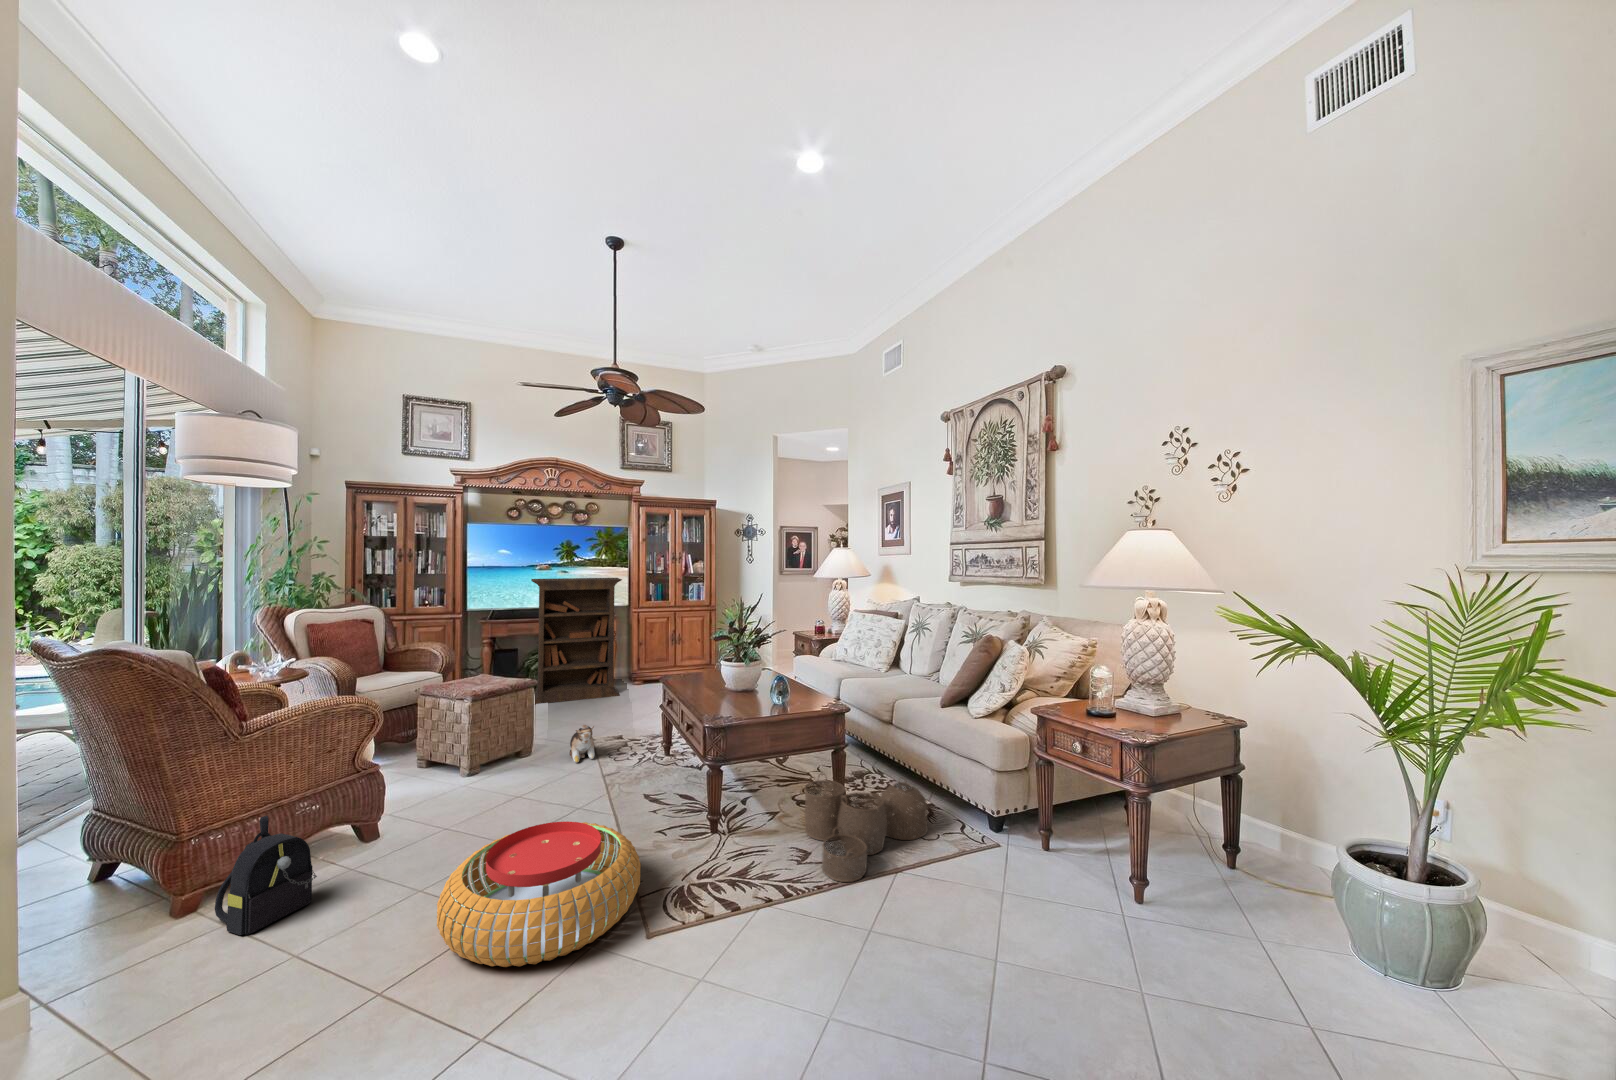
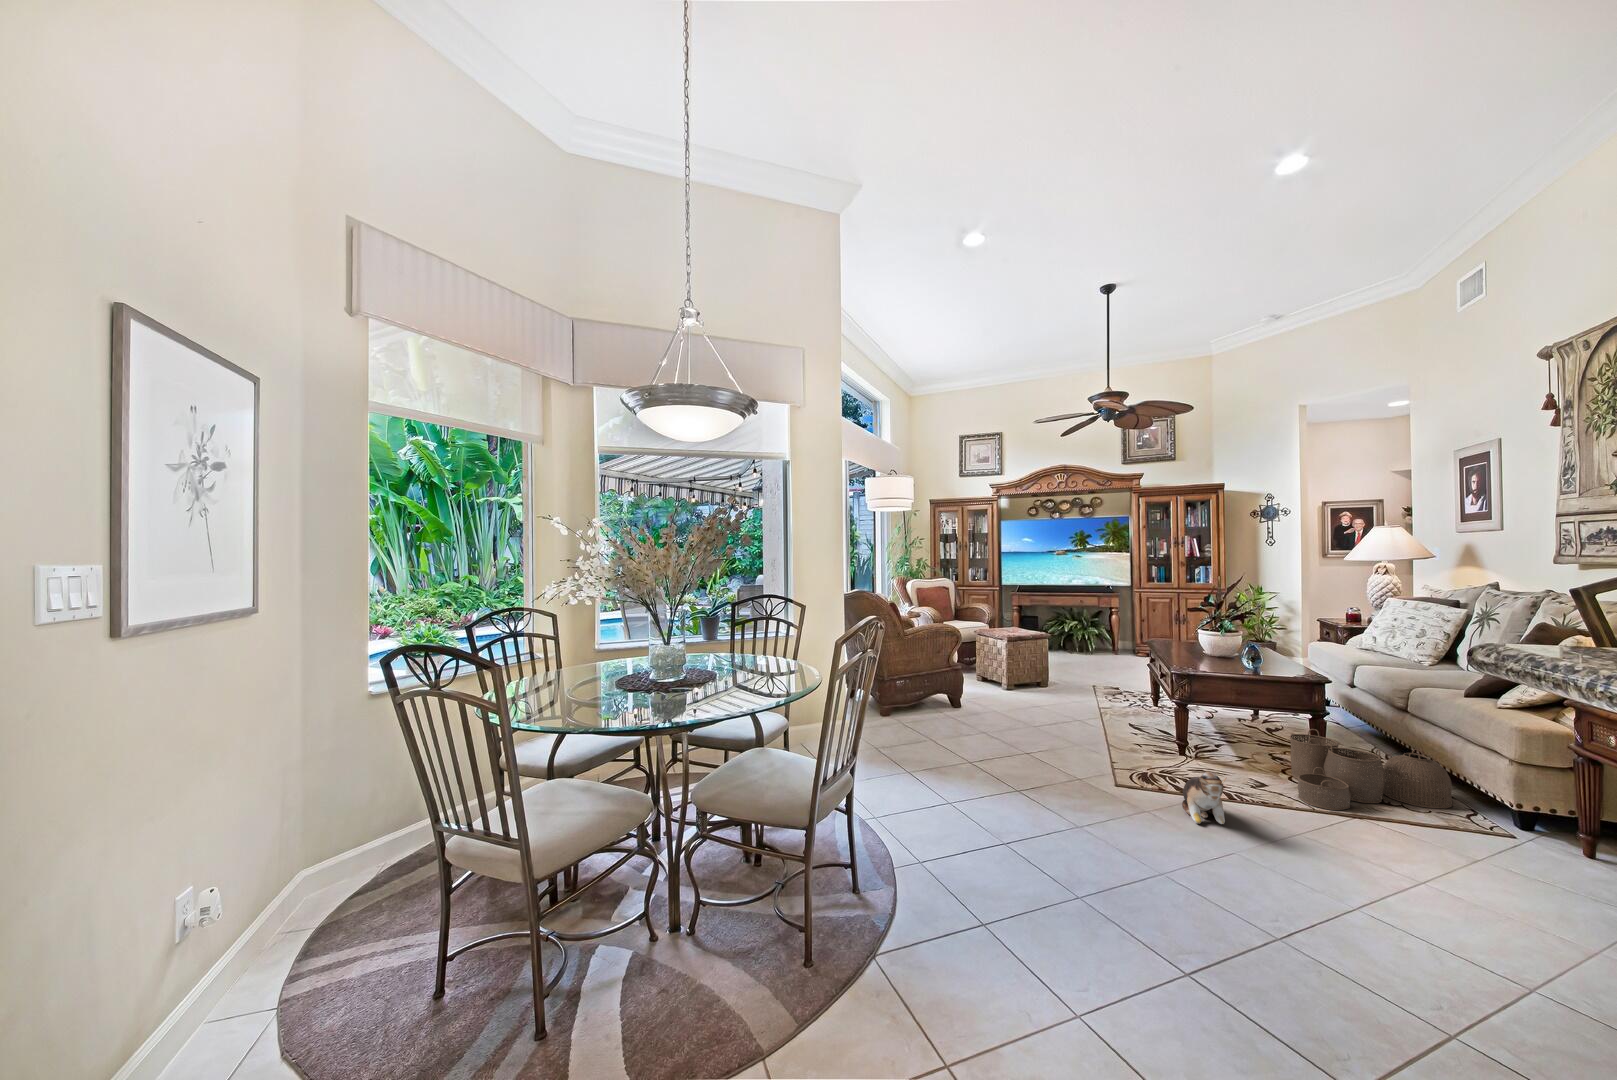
bookcase: present [531,578,622,704] -> none [1048,561,1128,666]
plush toy: present [570,725,594,763] -> present [1182,772,1226,824]
backpack: present [215,816,317,935] -> none [896,673,937,729]
pouf: present [437,822,641,967] -> none [1000,708,1128,778]

